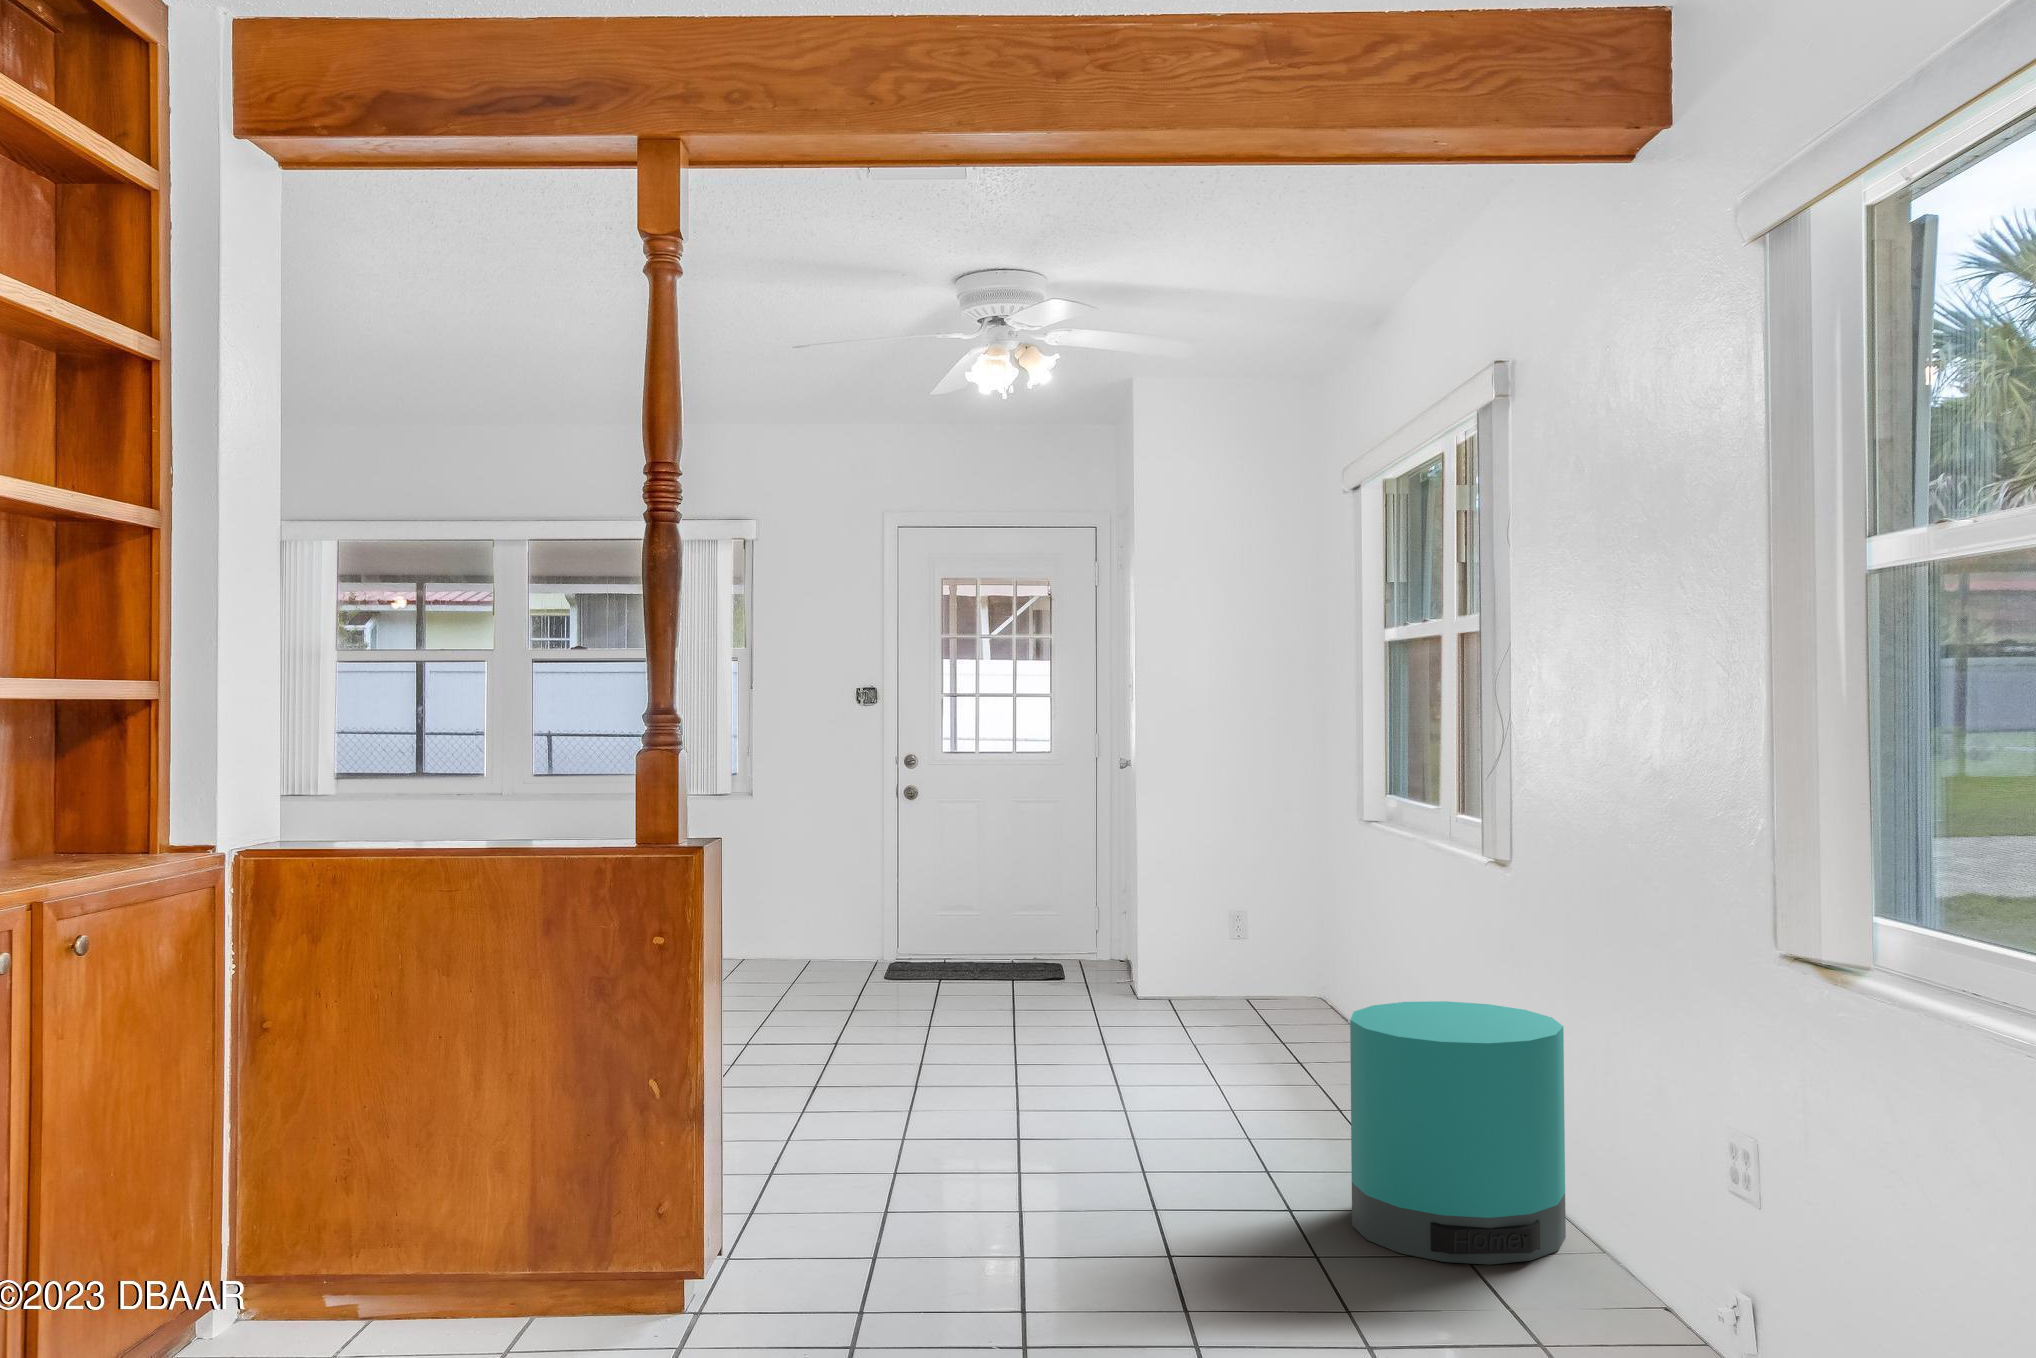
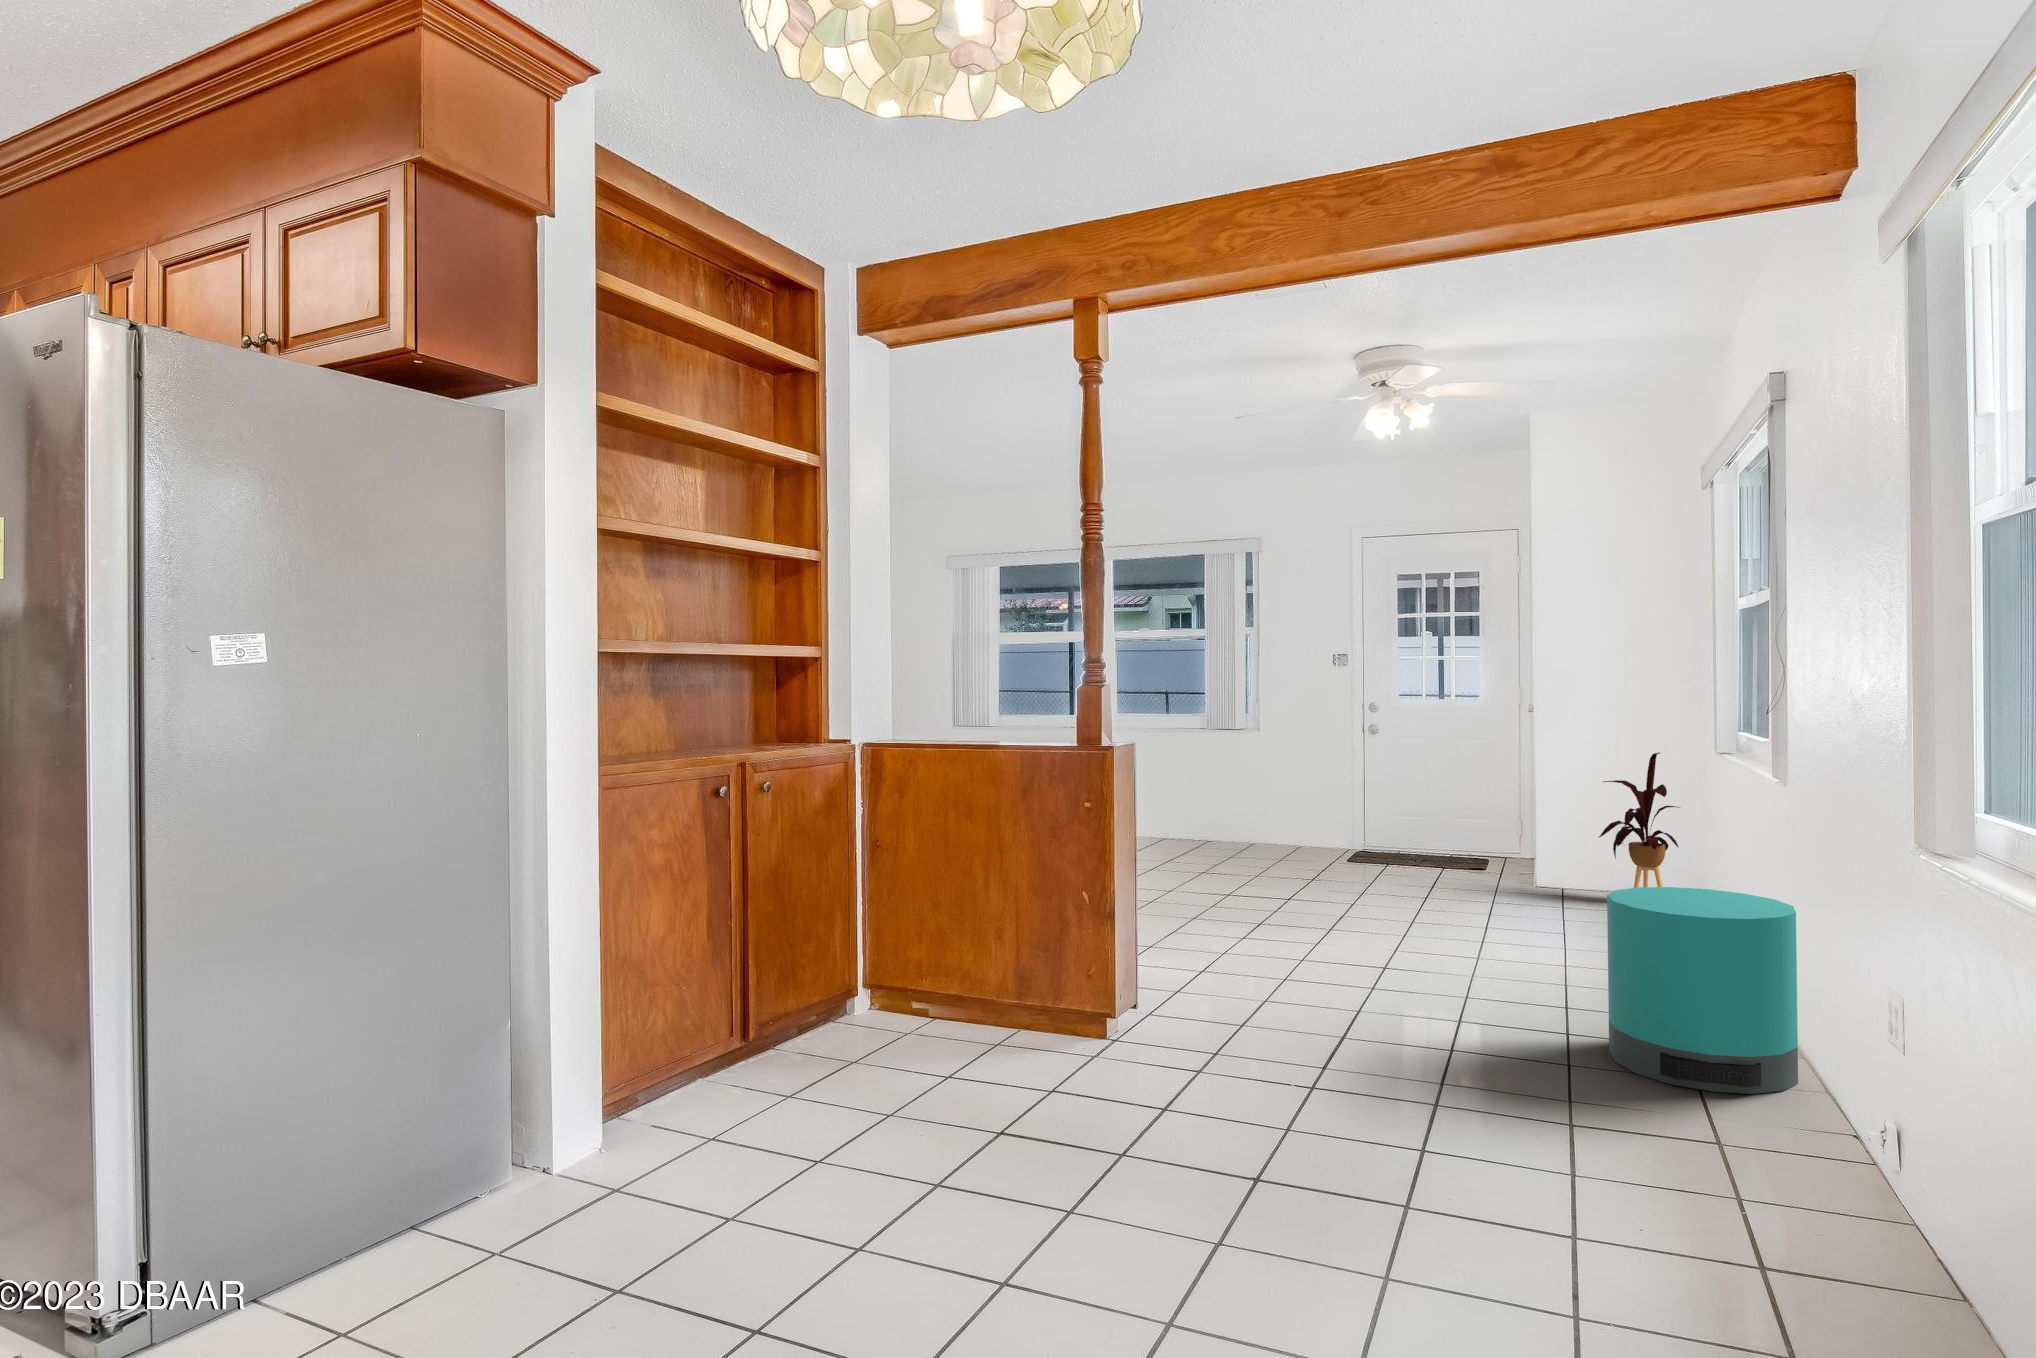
house plant: none [1215,818,1308,1012] -> present [1599,753,1680,888]

